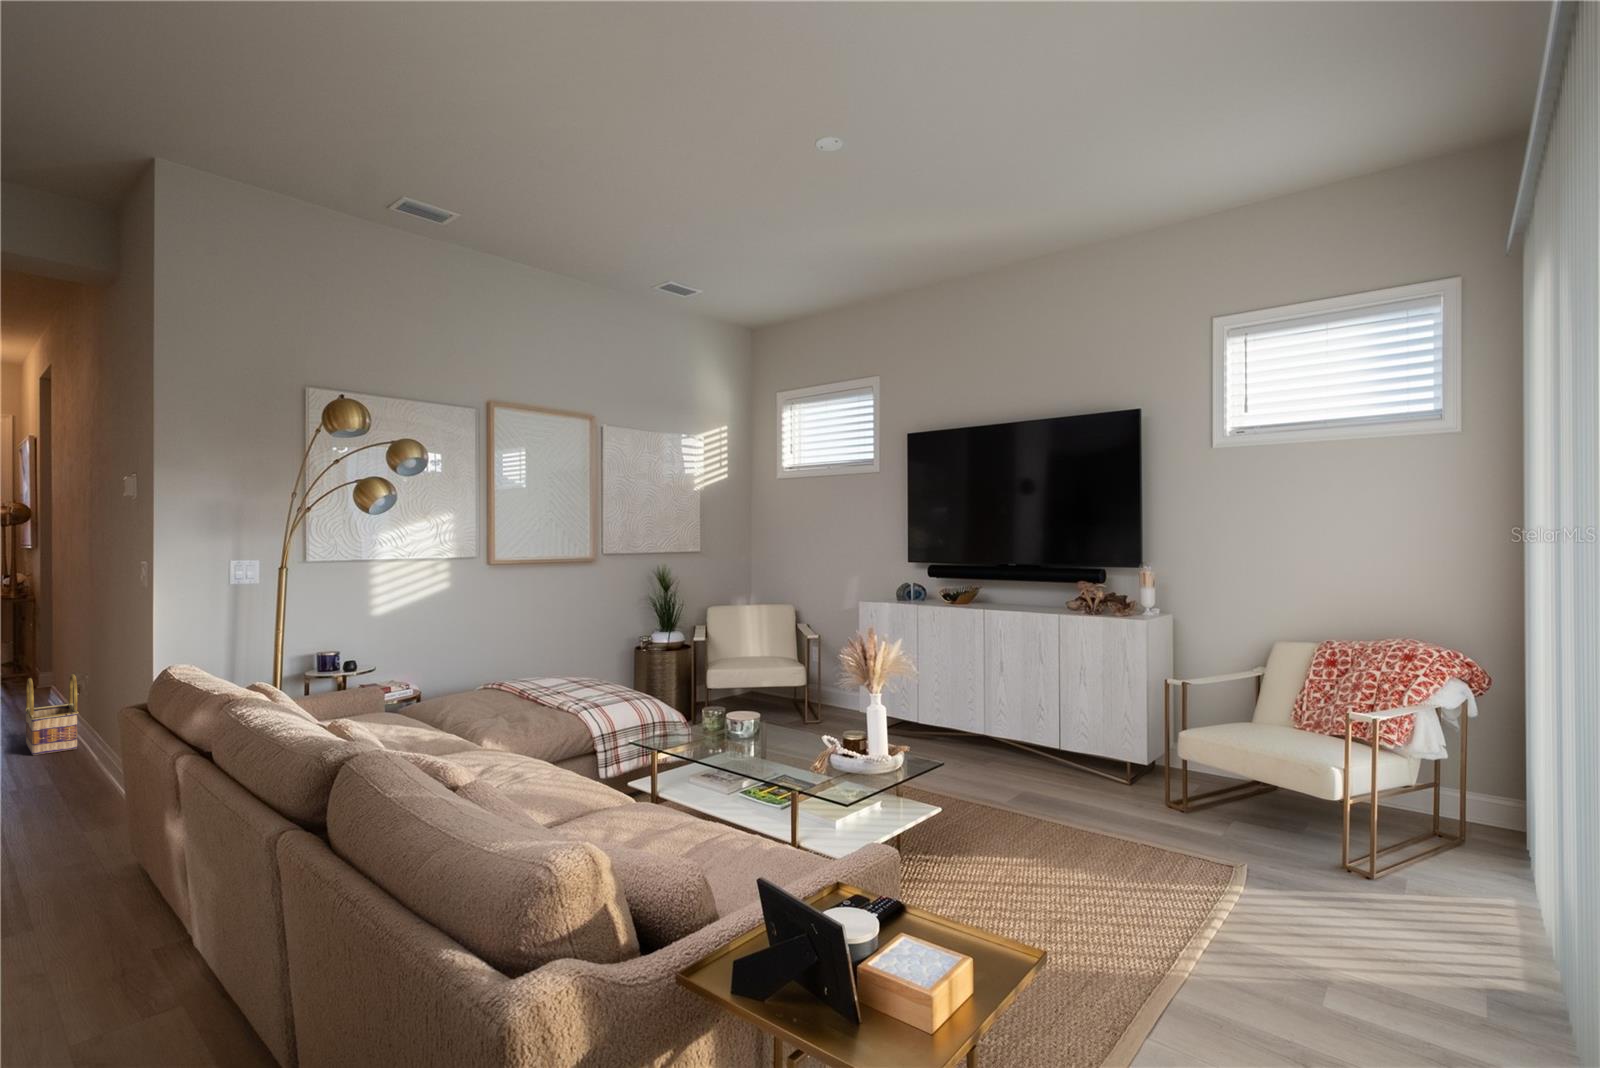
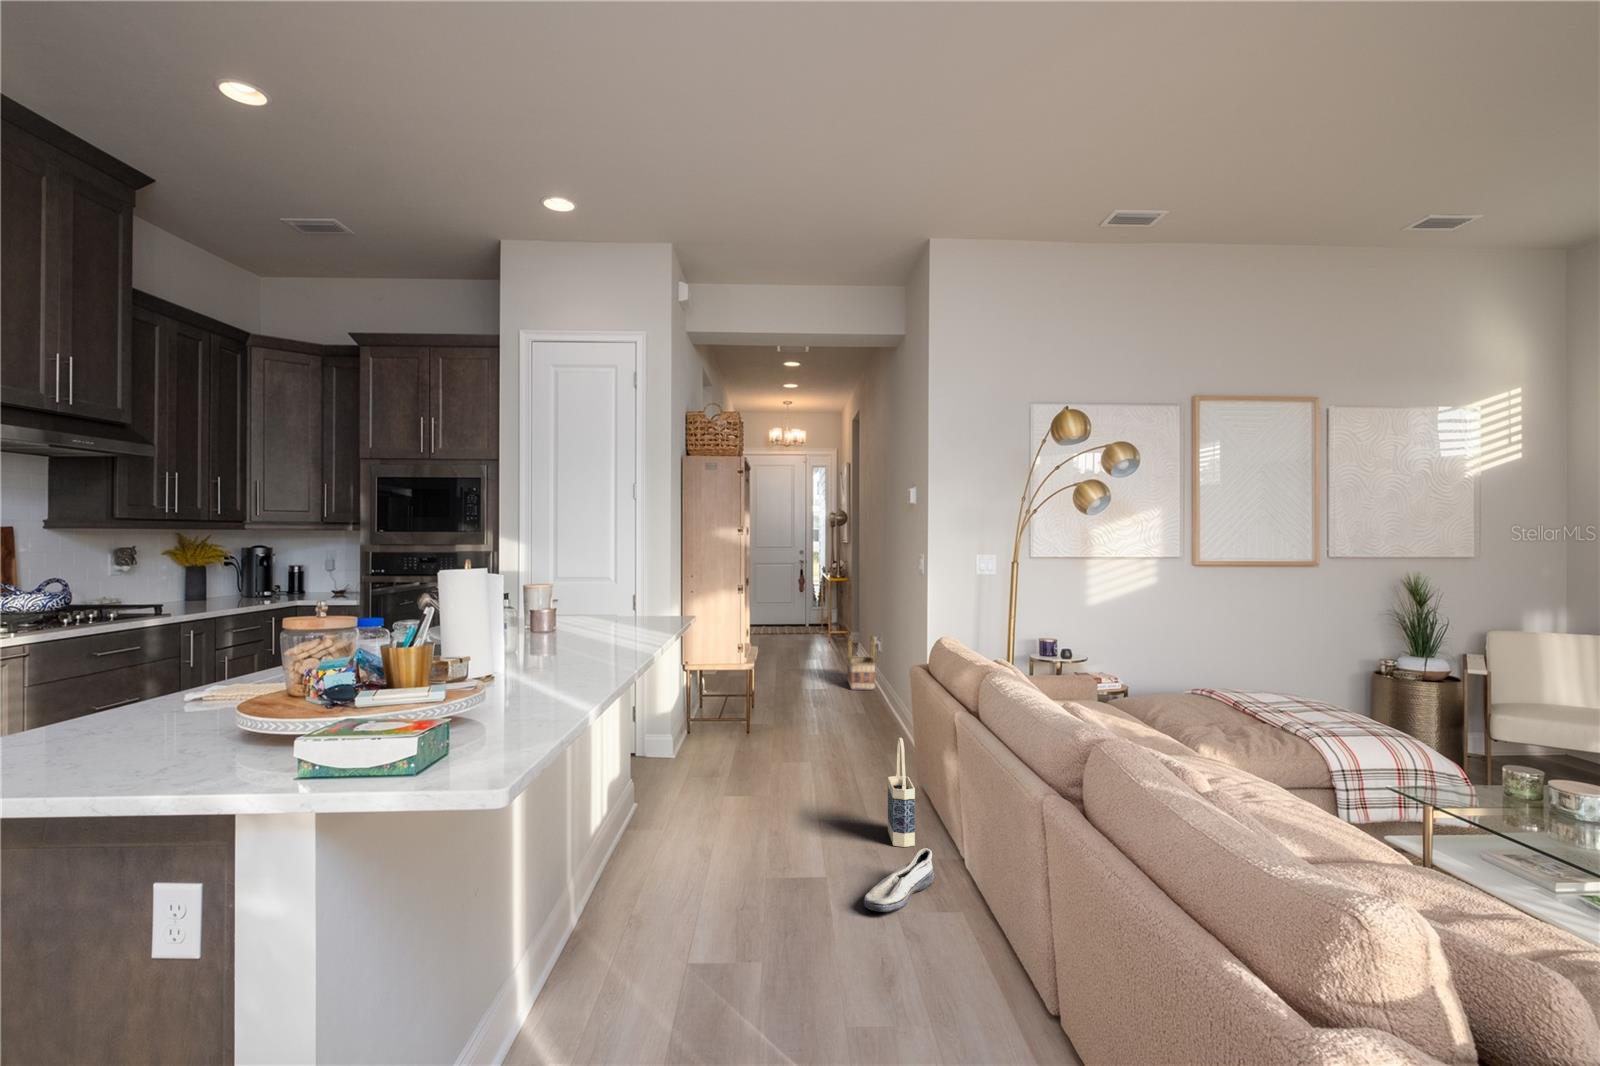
bag: none [88,798,132,940] -> present [888,738,915,847]
shoe: none [40,925,160,1030] -> present [864,848,934,912]

